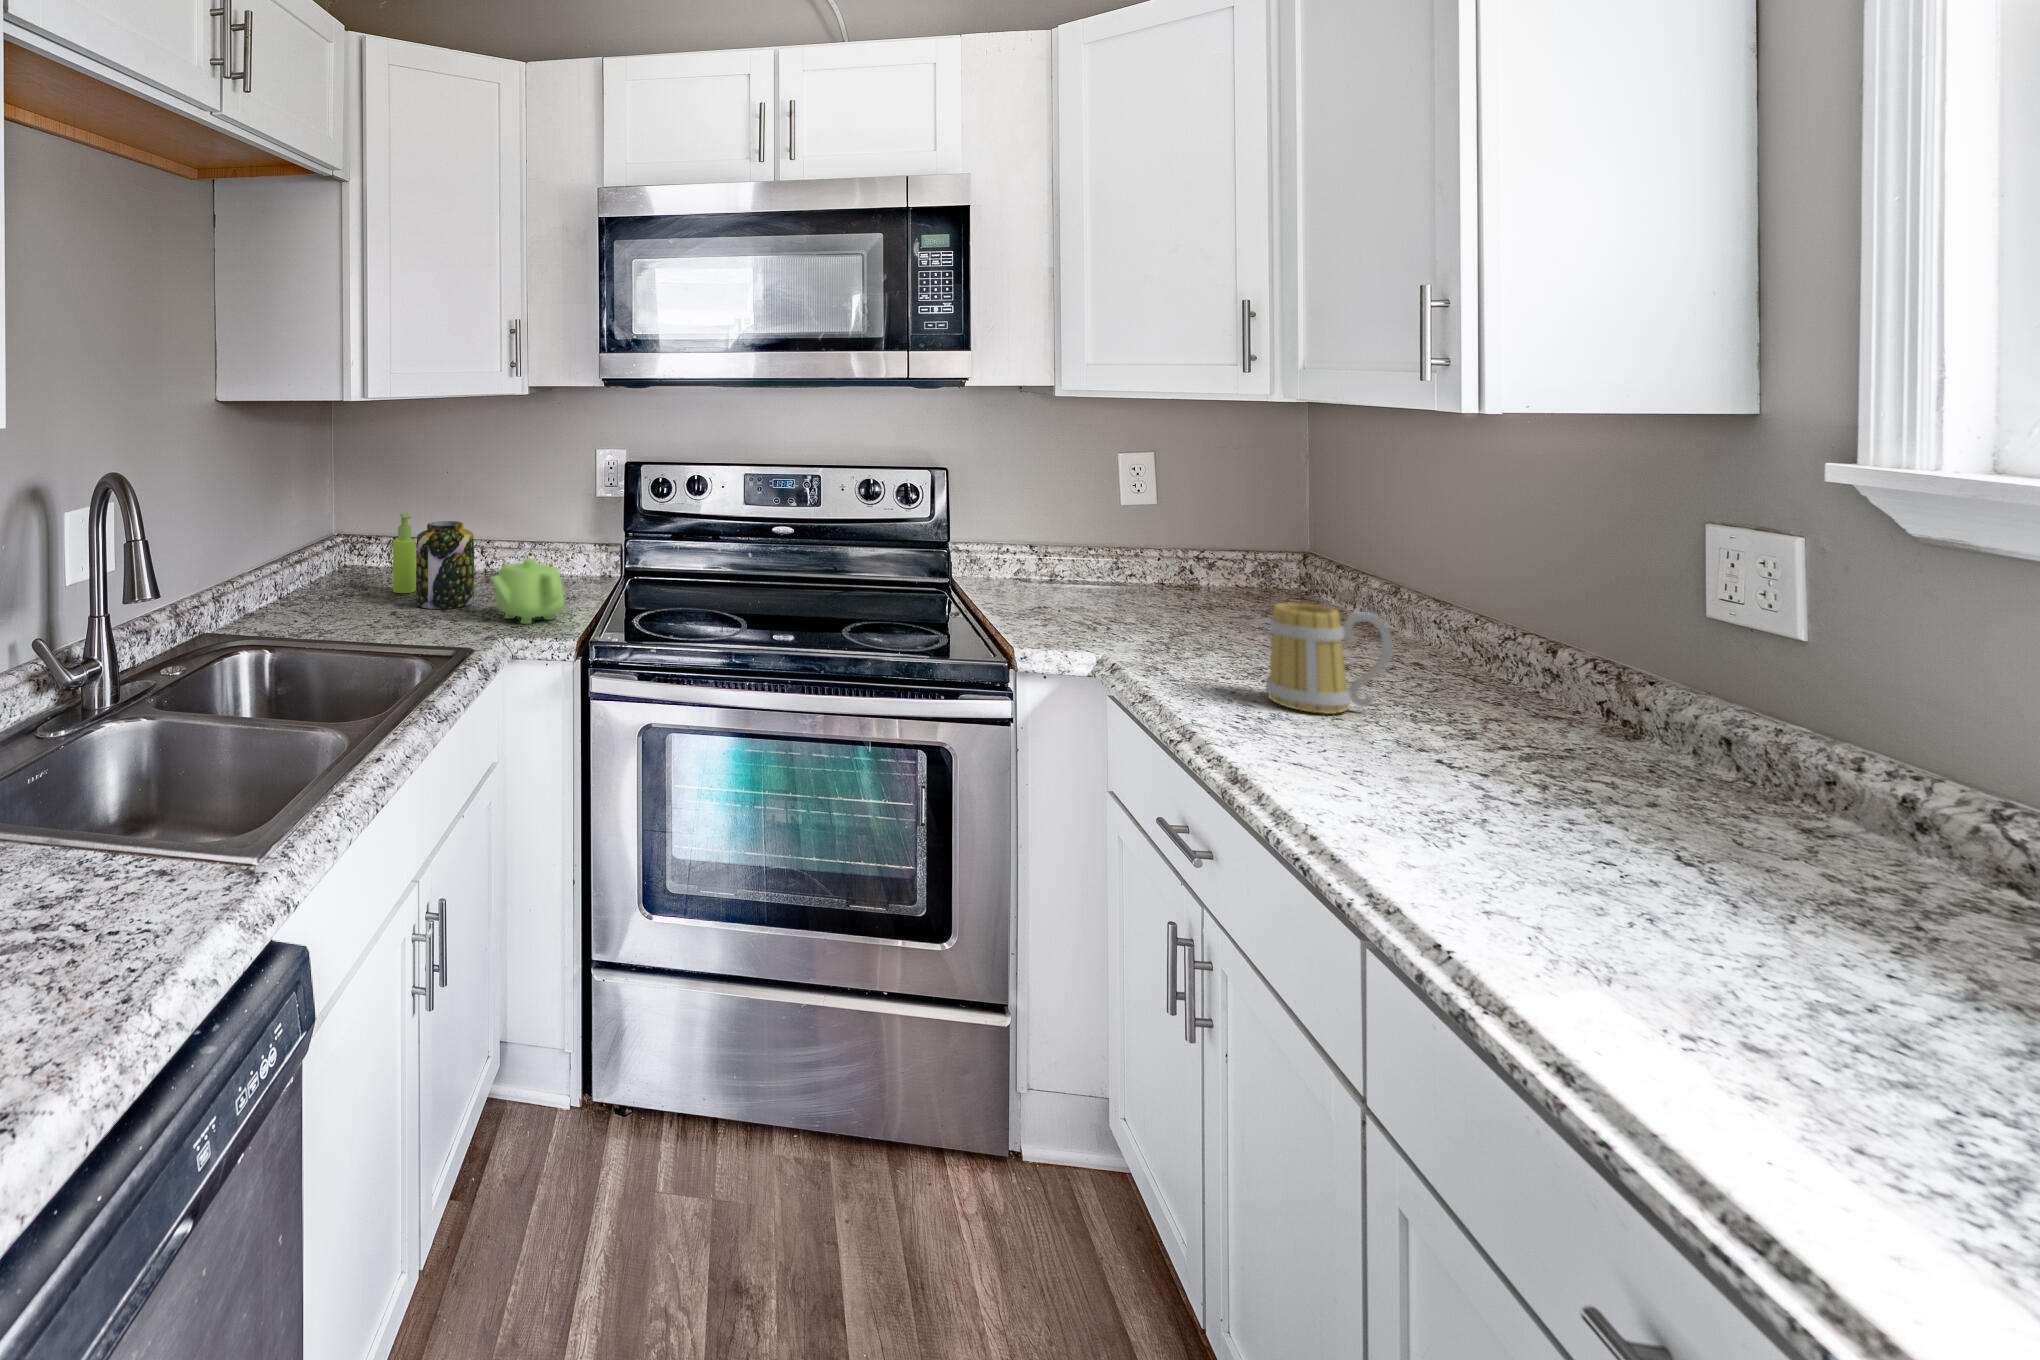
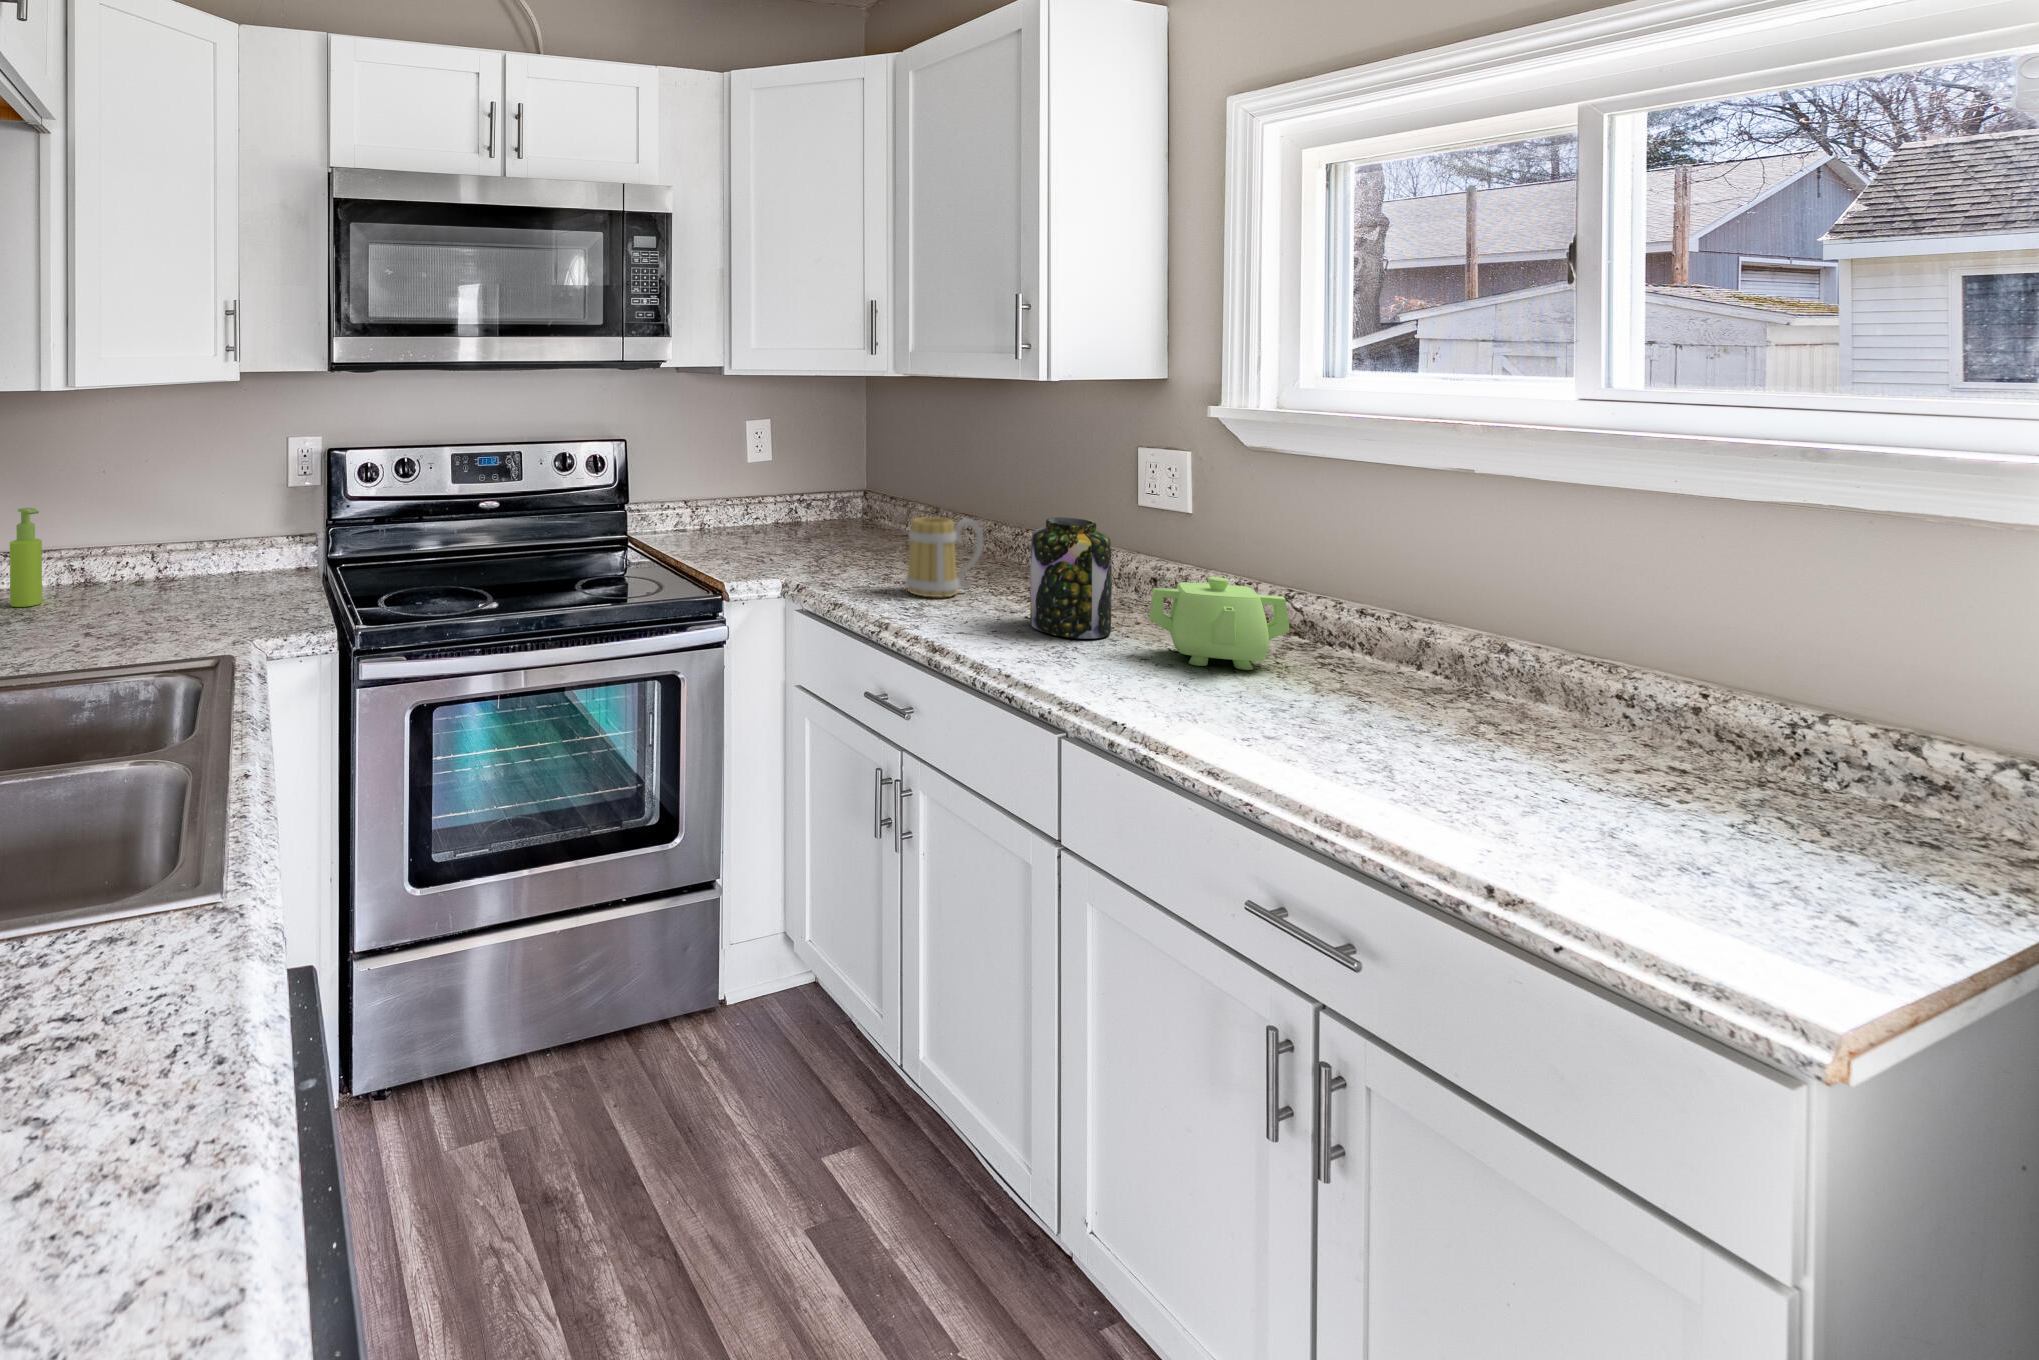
jar: present [416,521,474,609] -> present [1030,517,1112,639]
teapot: present [491,558,564,624] -> present [1149,577,1290,670]

